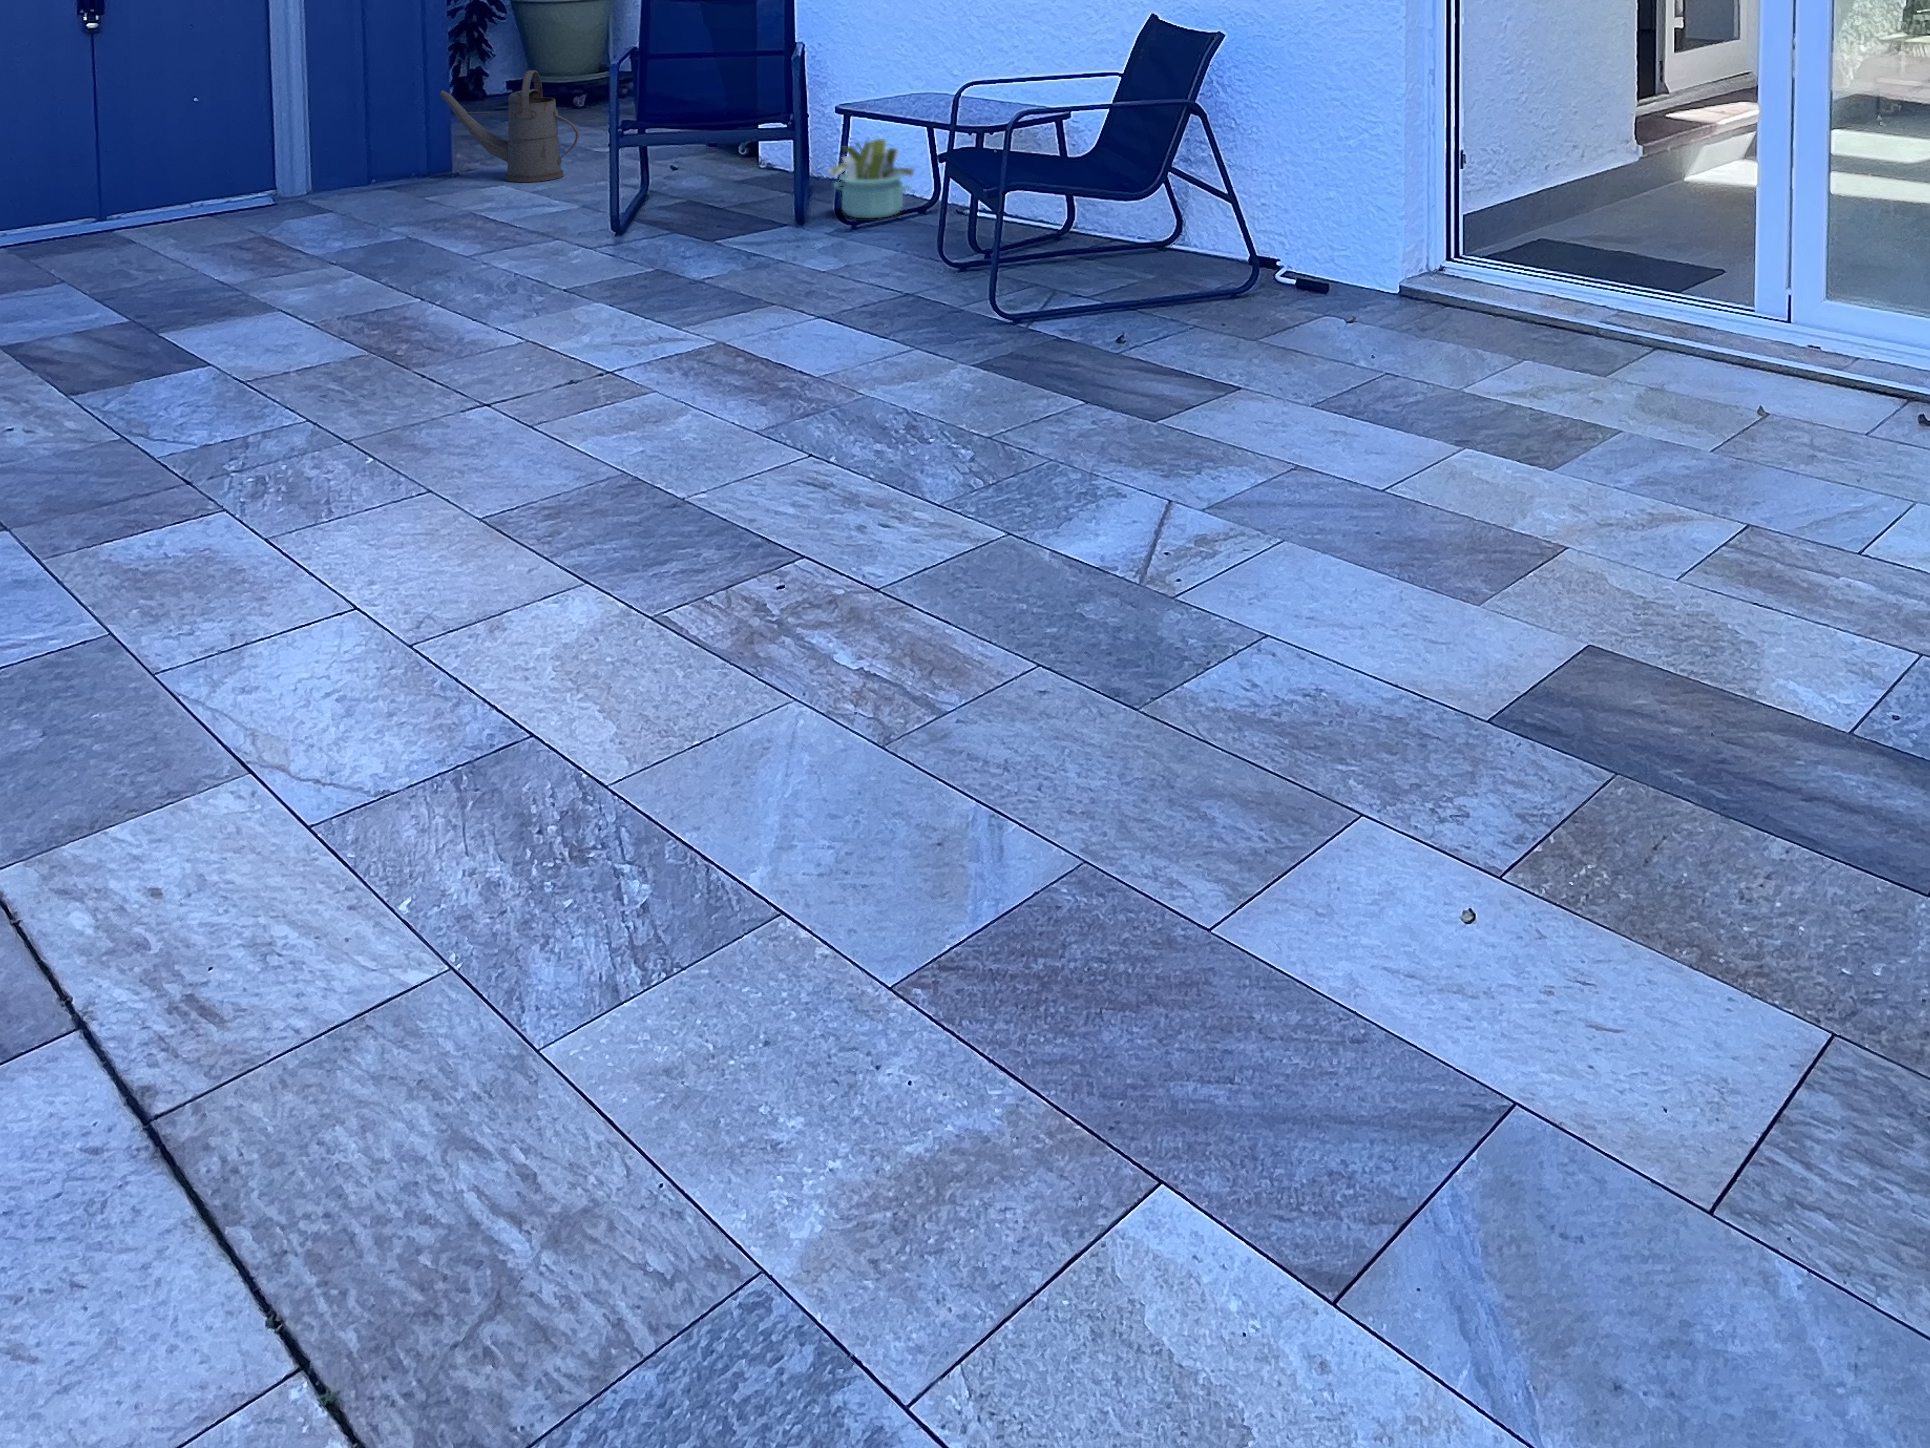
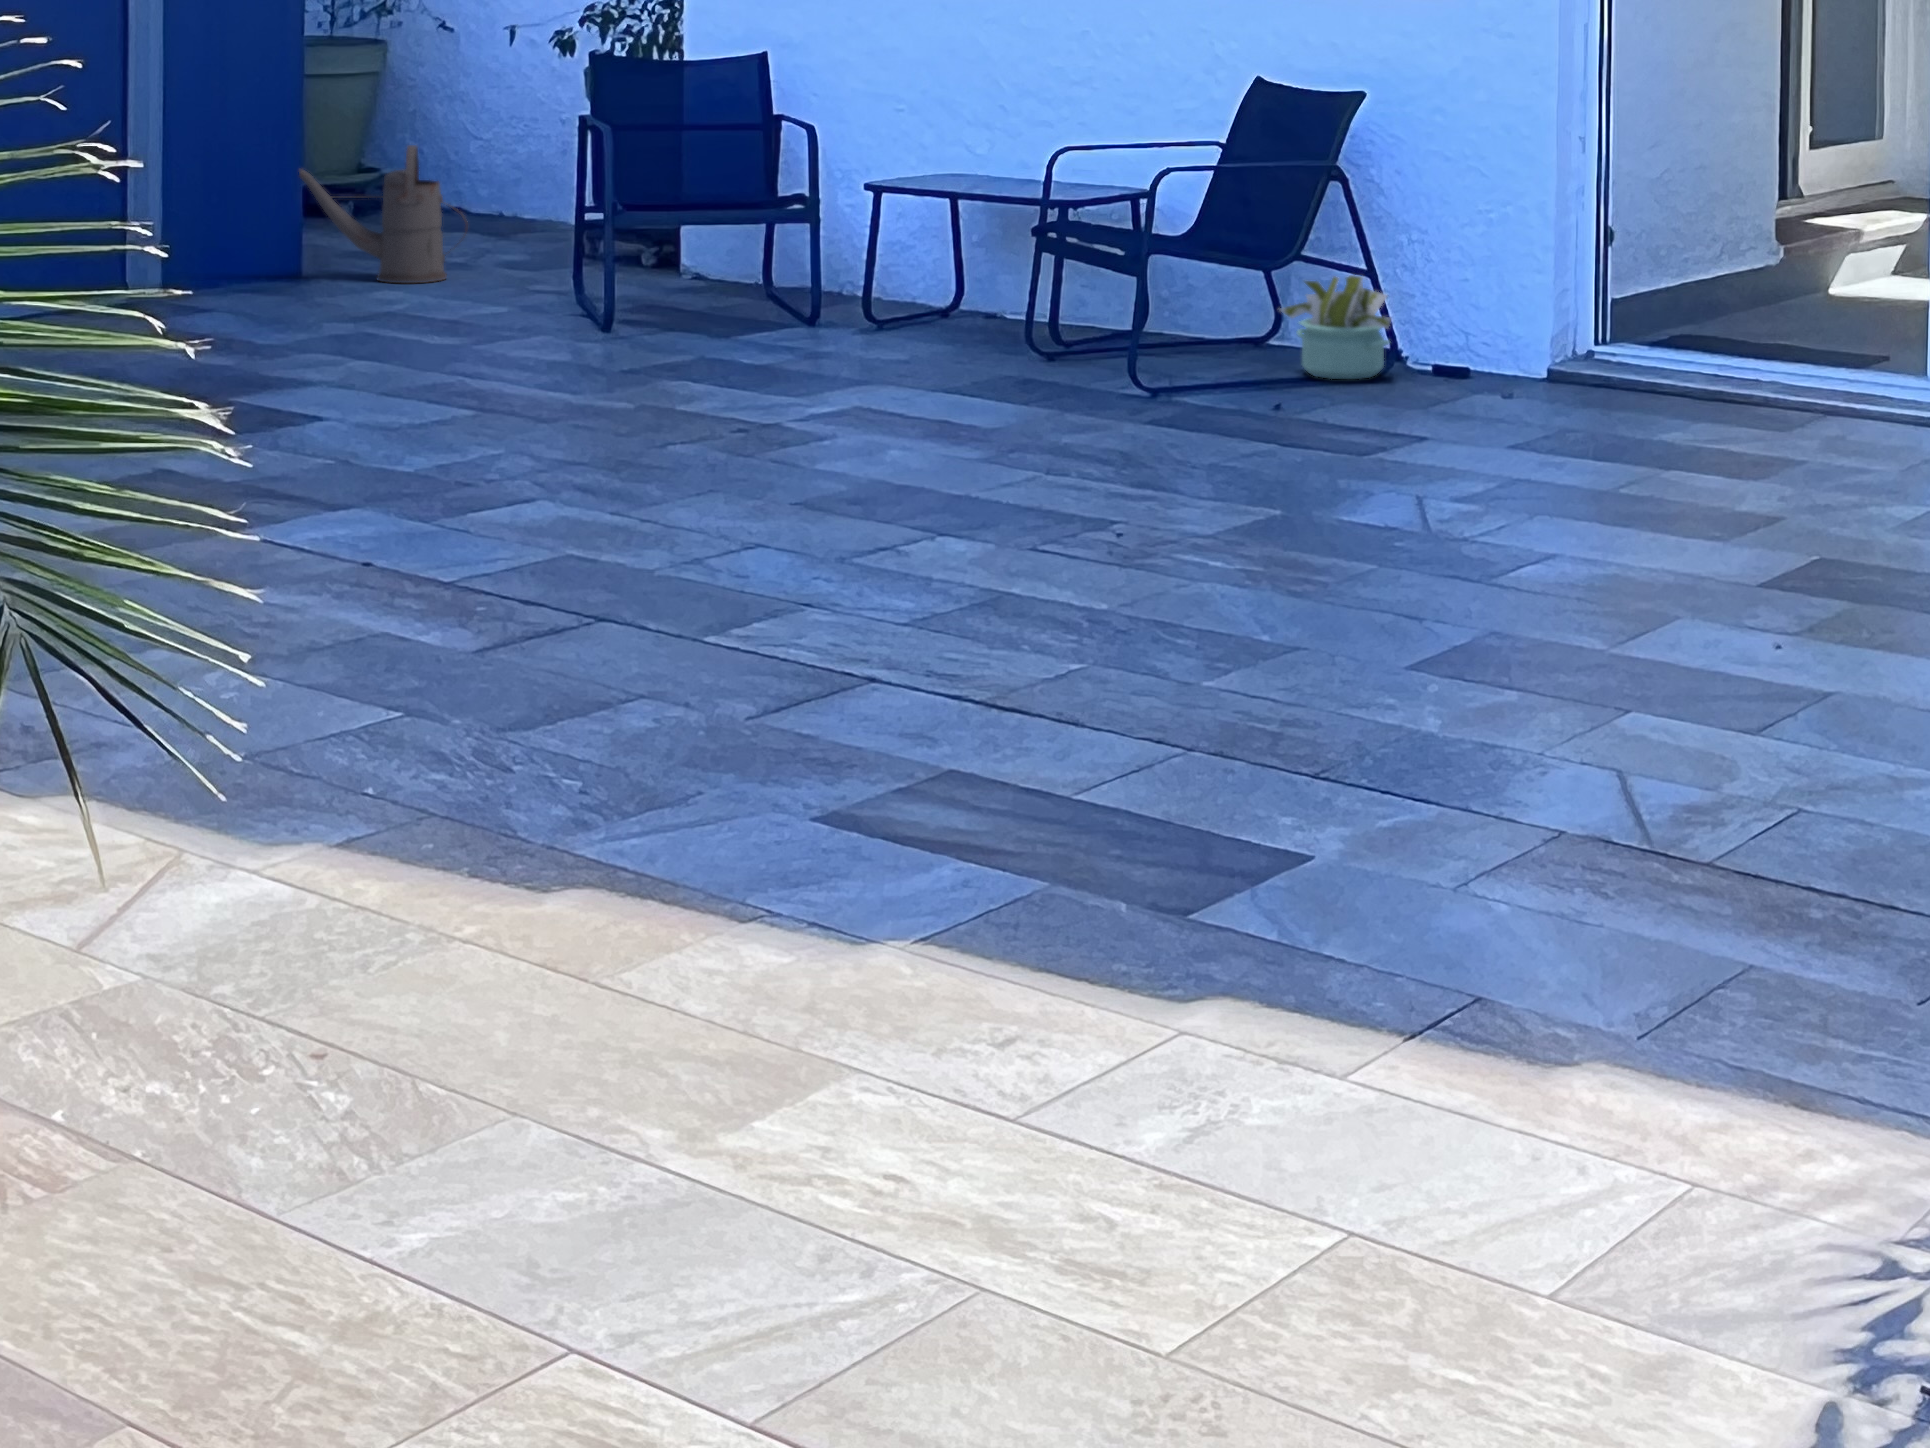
decorative plant: present [829,139,914,218] -> present [1280,275,1391,379]

